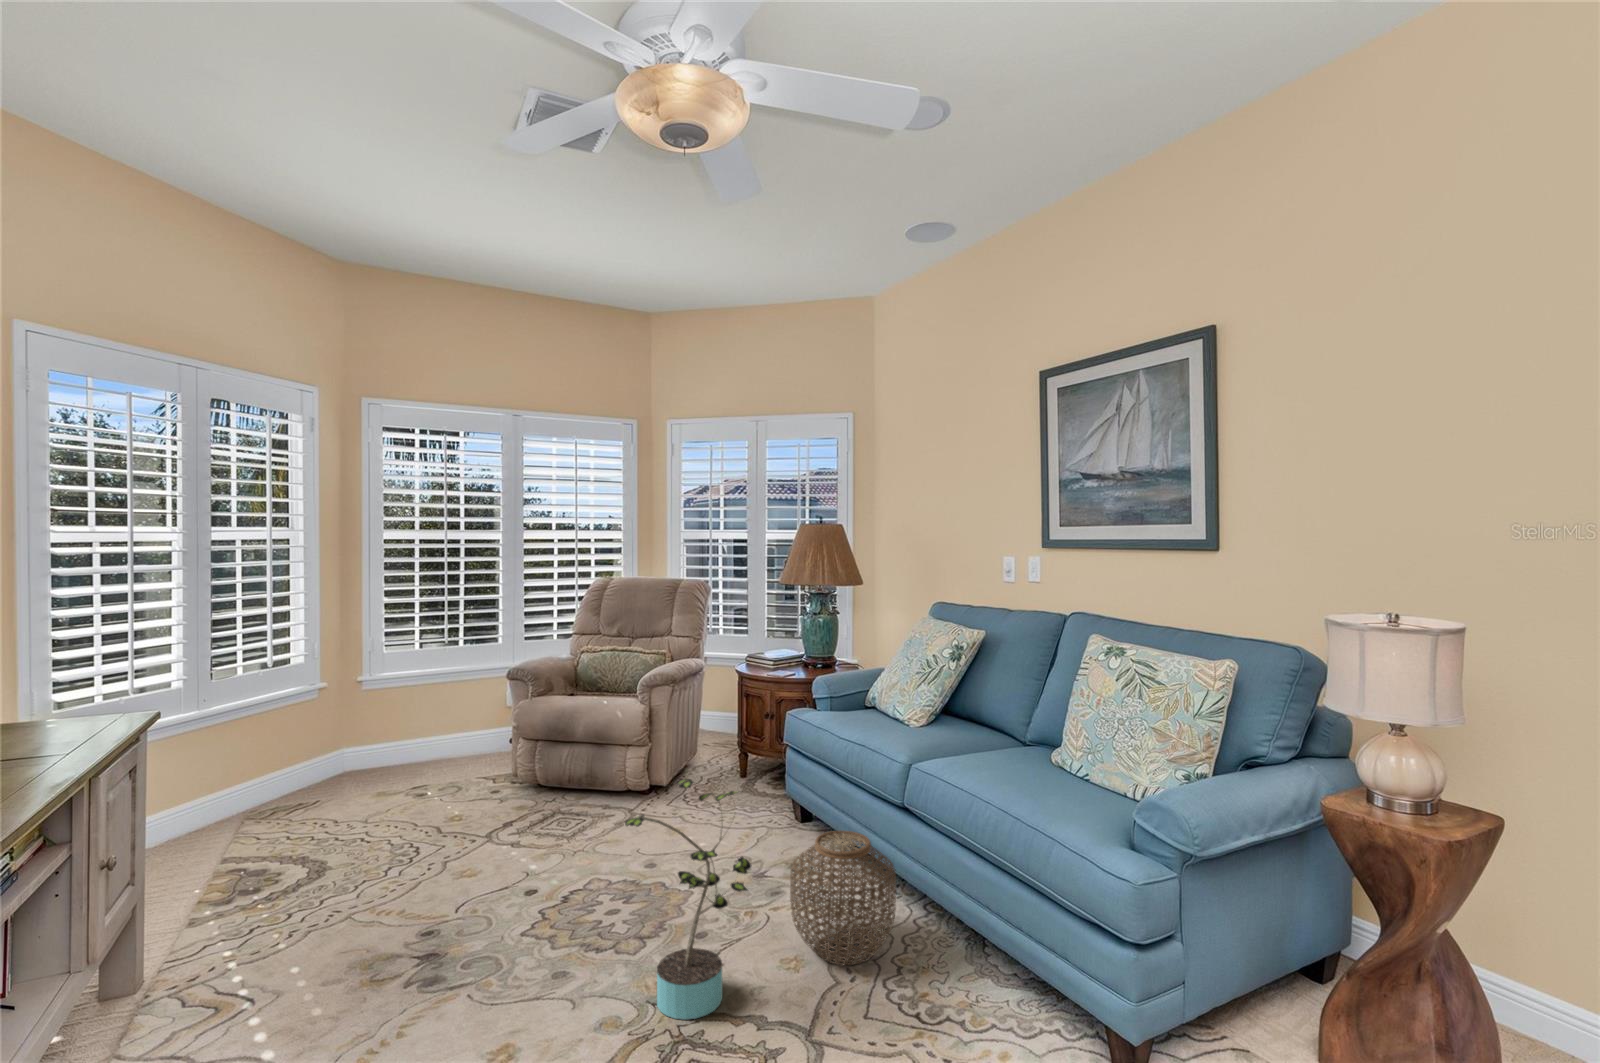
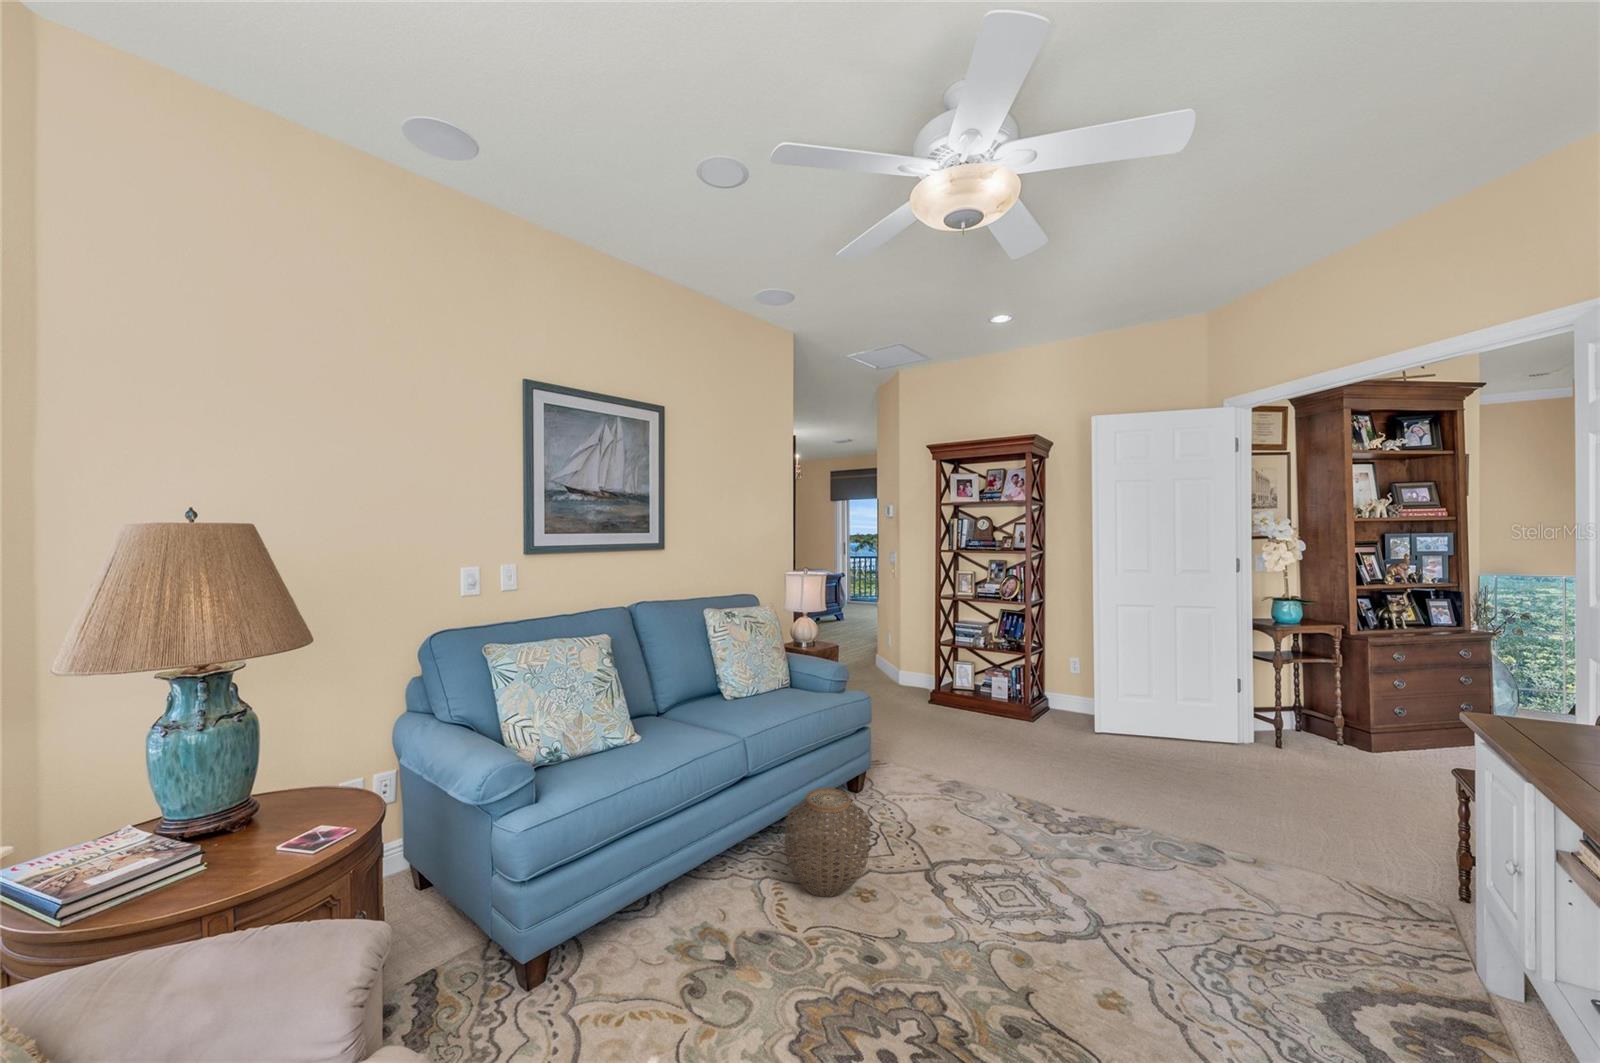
potted plant: present [625,779,752,1020] -> none [908,764,1005,952]

